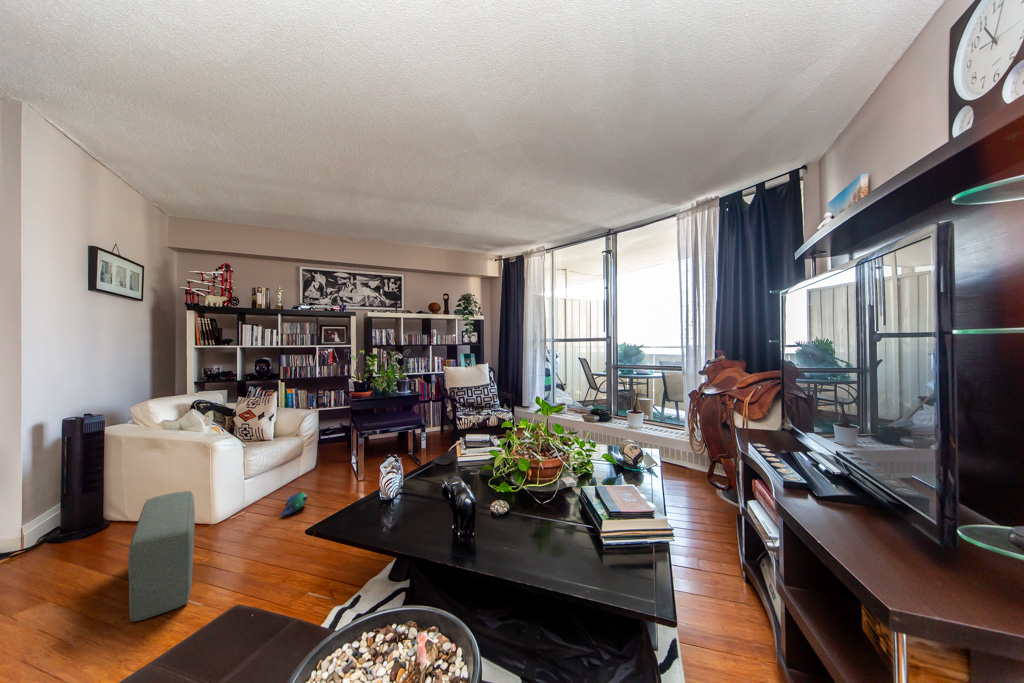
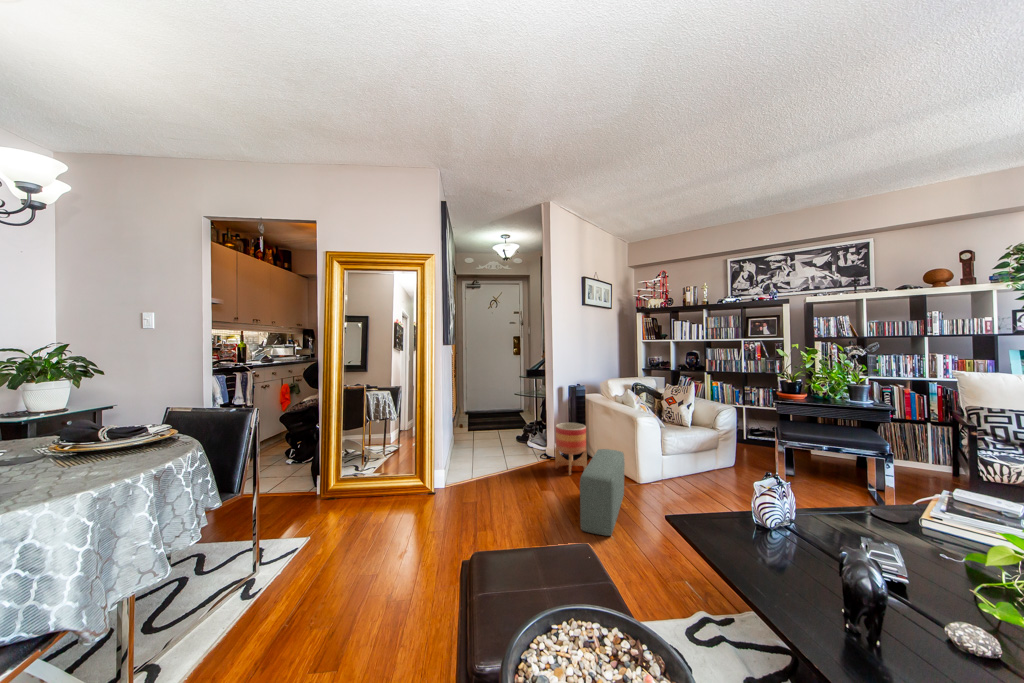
planter: none [39,473,114,560] -> present [555,423,587,475]
plush toy: present [280,492,307,517] -> none [690,484,719,502]

